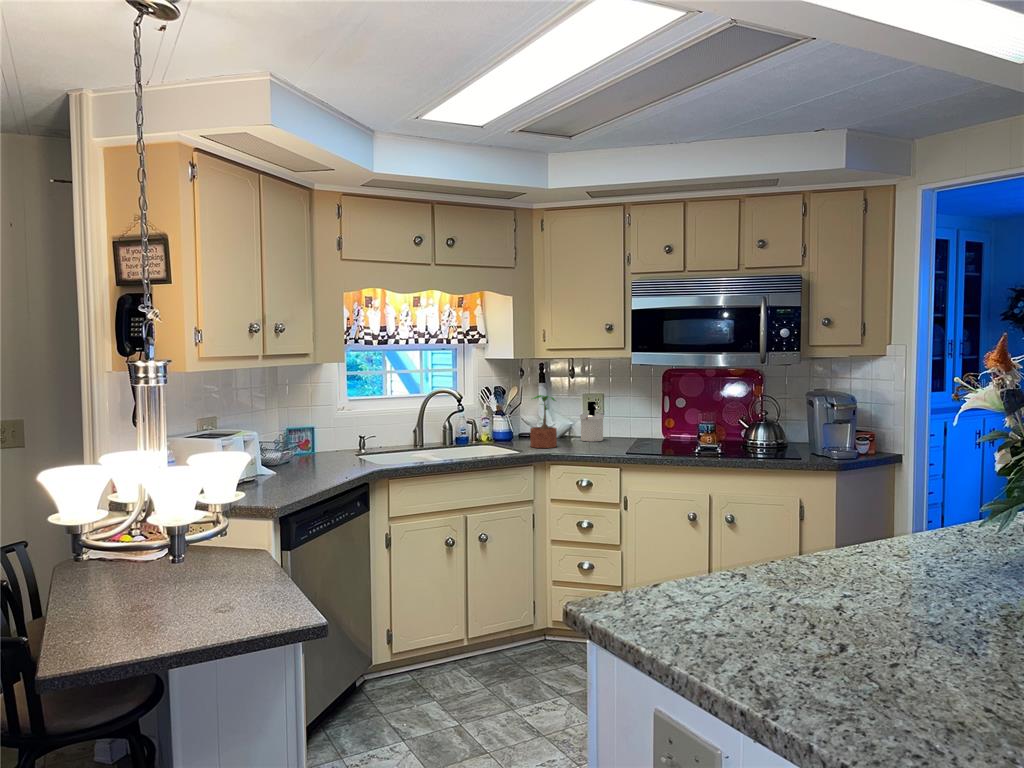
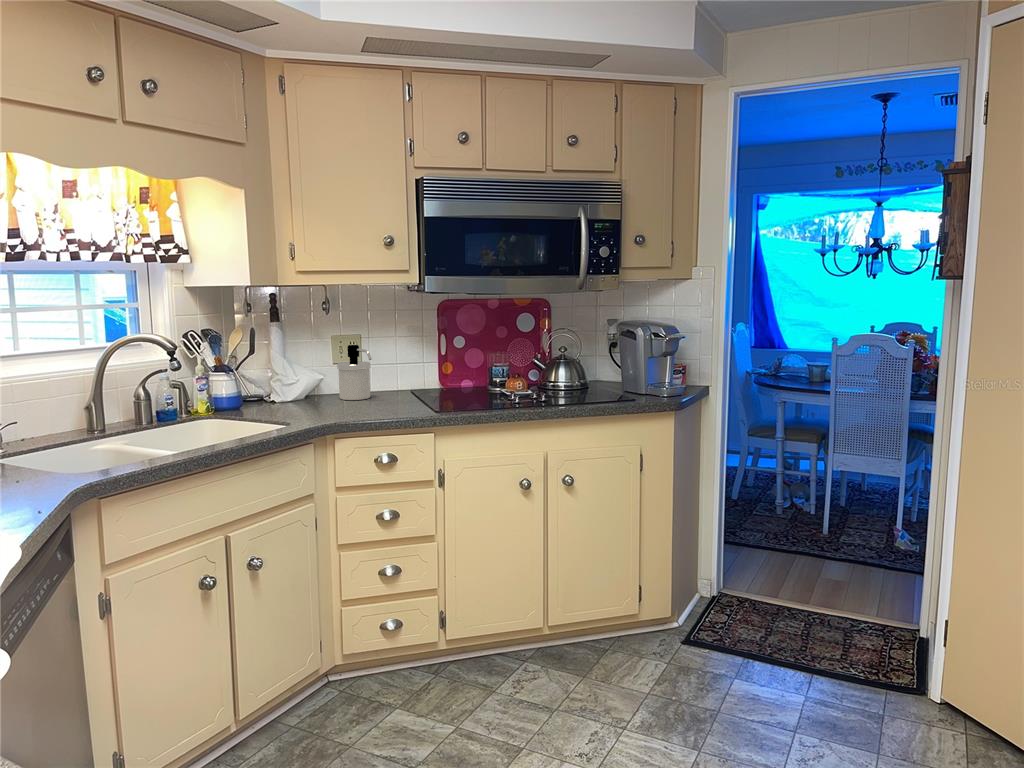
potted plant: present [530,395,557,448] -> none [280,339,325,416]

